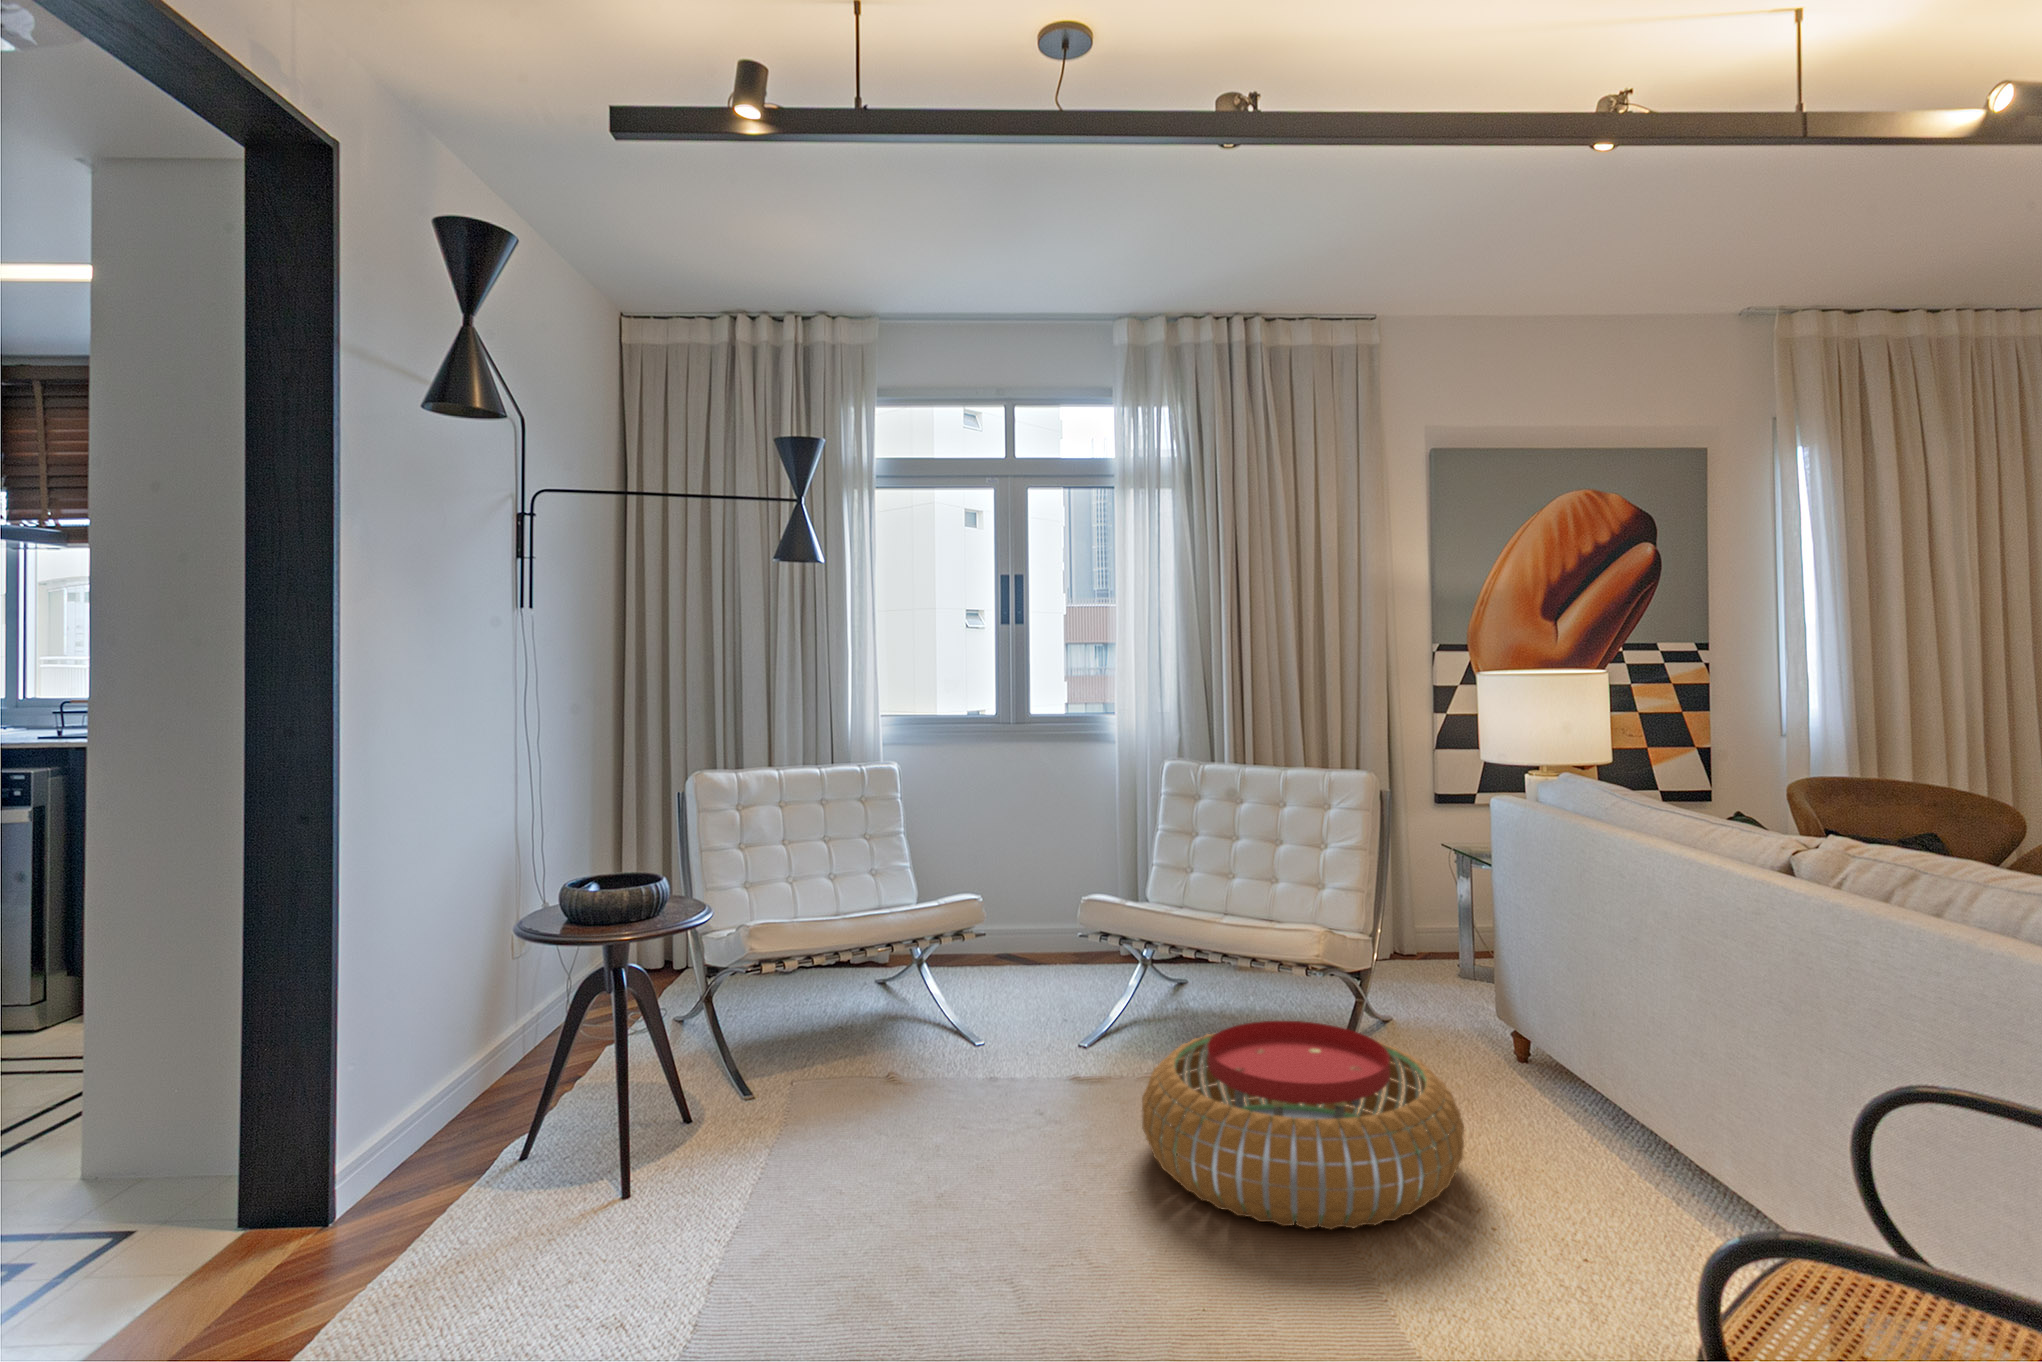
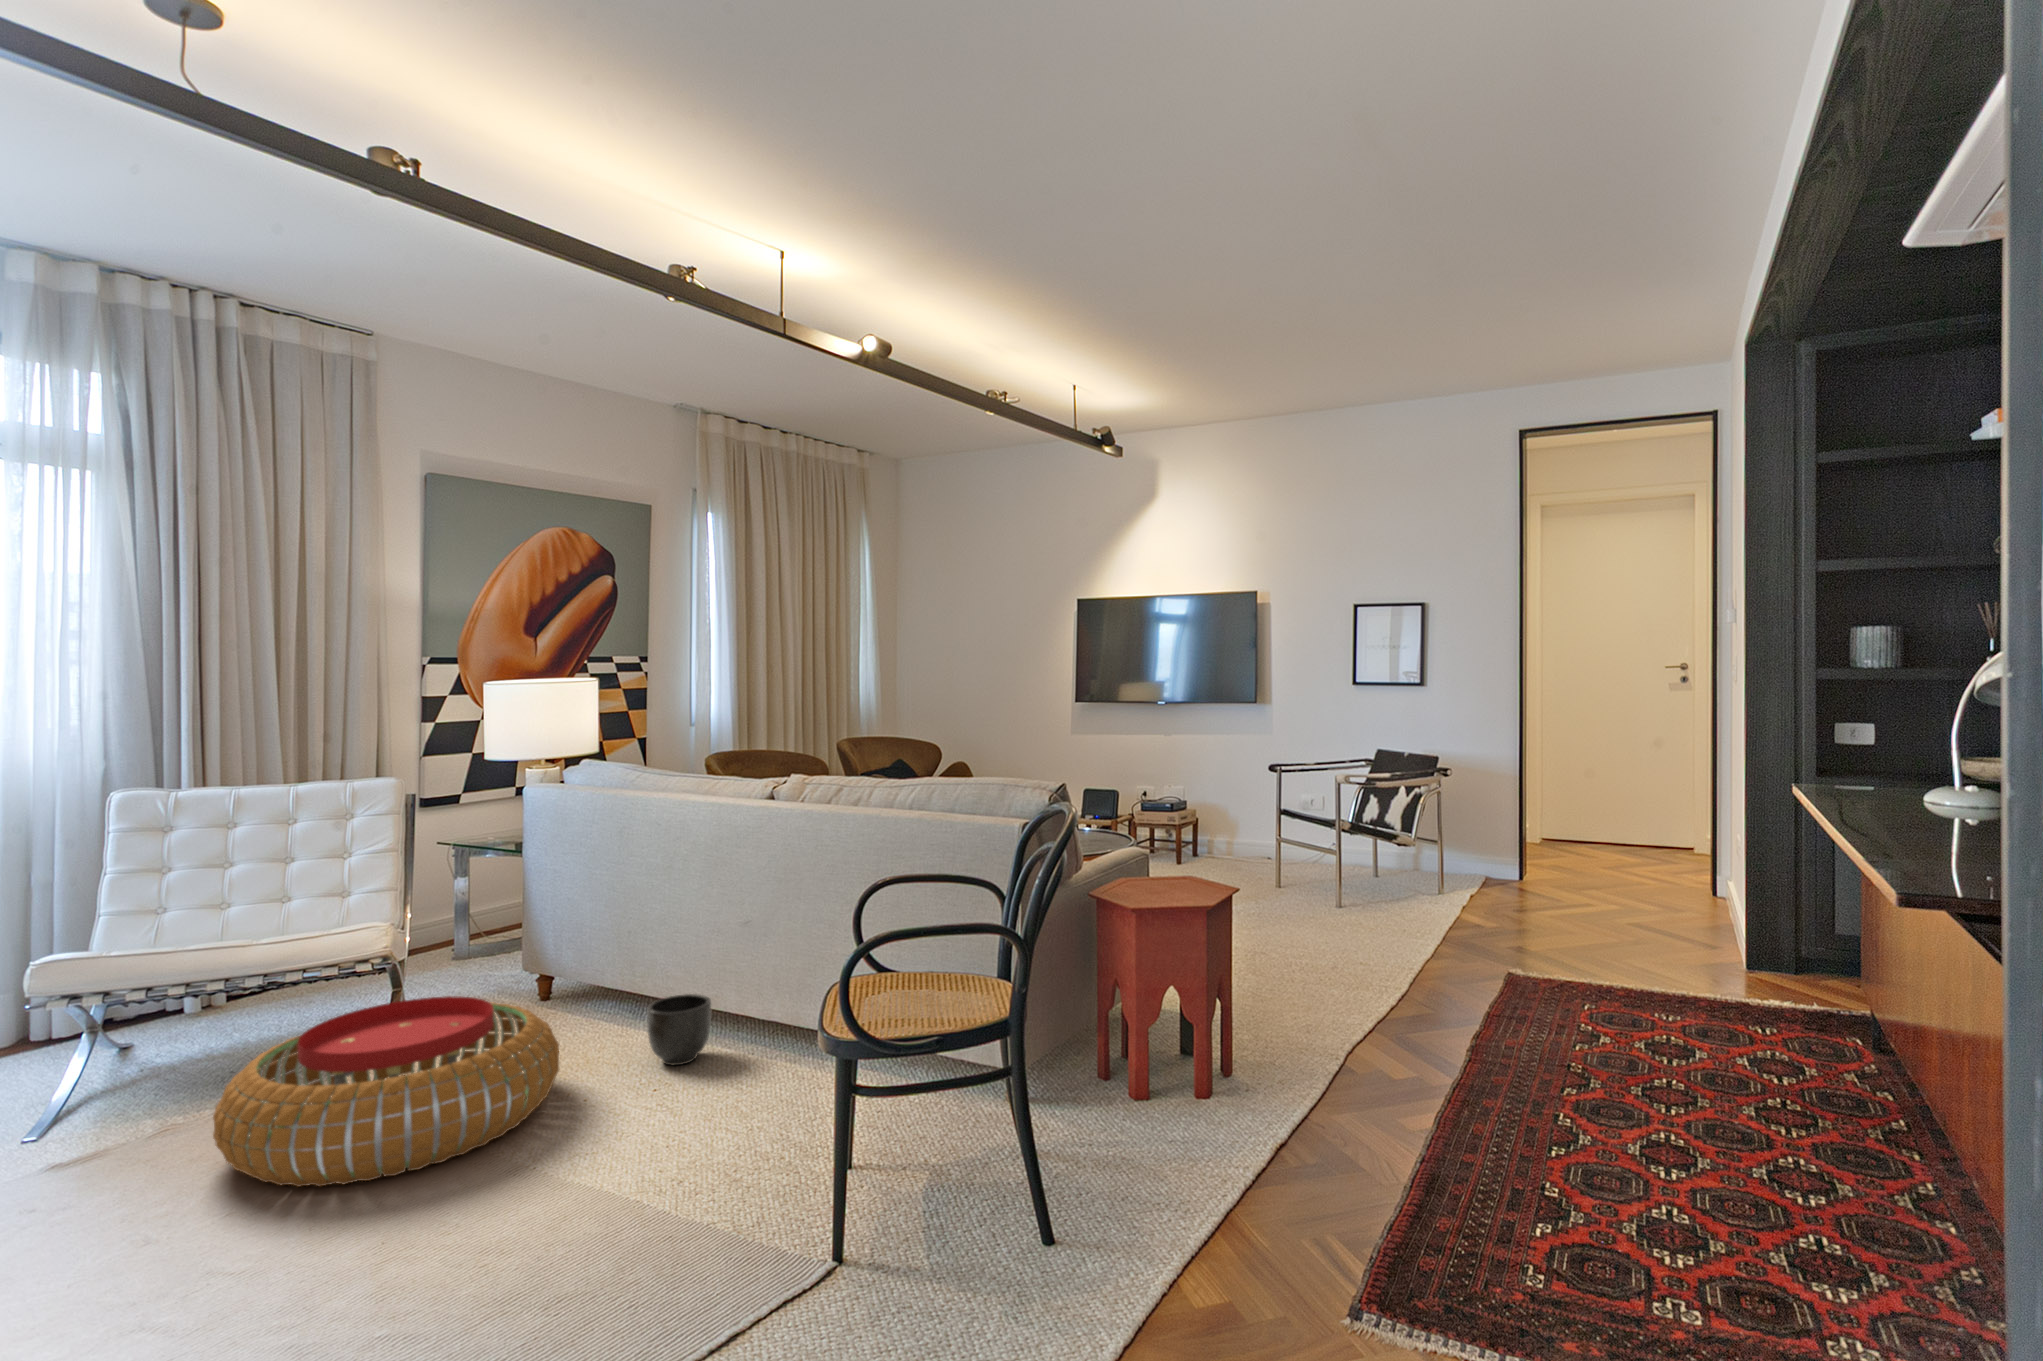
planter: none [1585,1118,1681,1225] -> present [647,994,711,1065]

